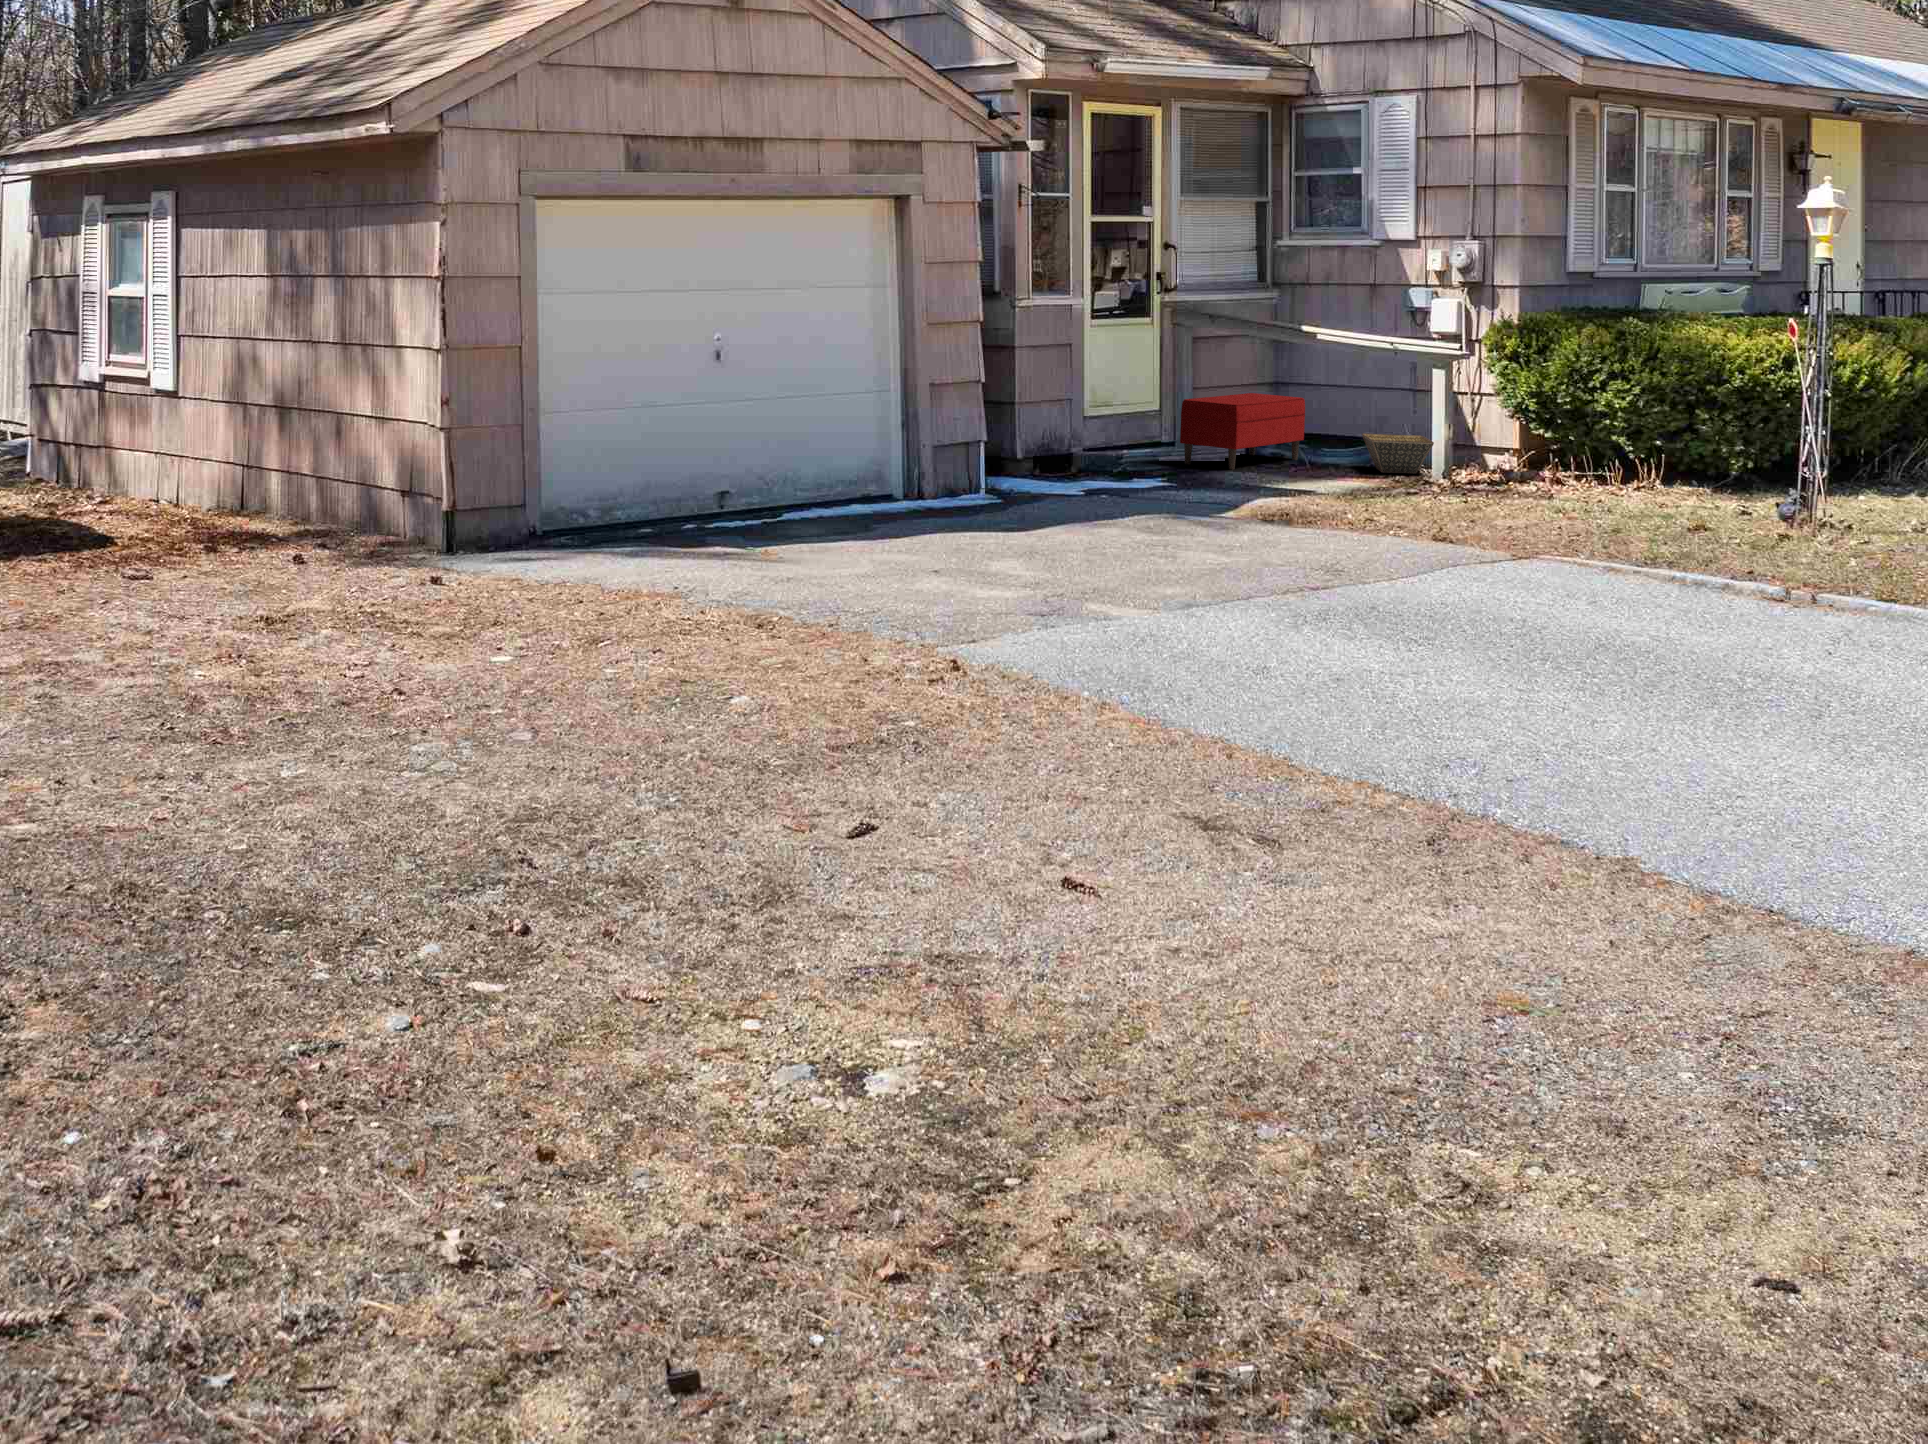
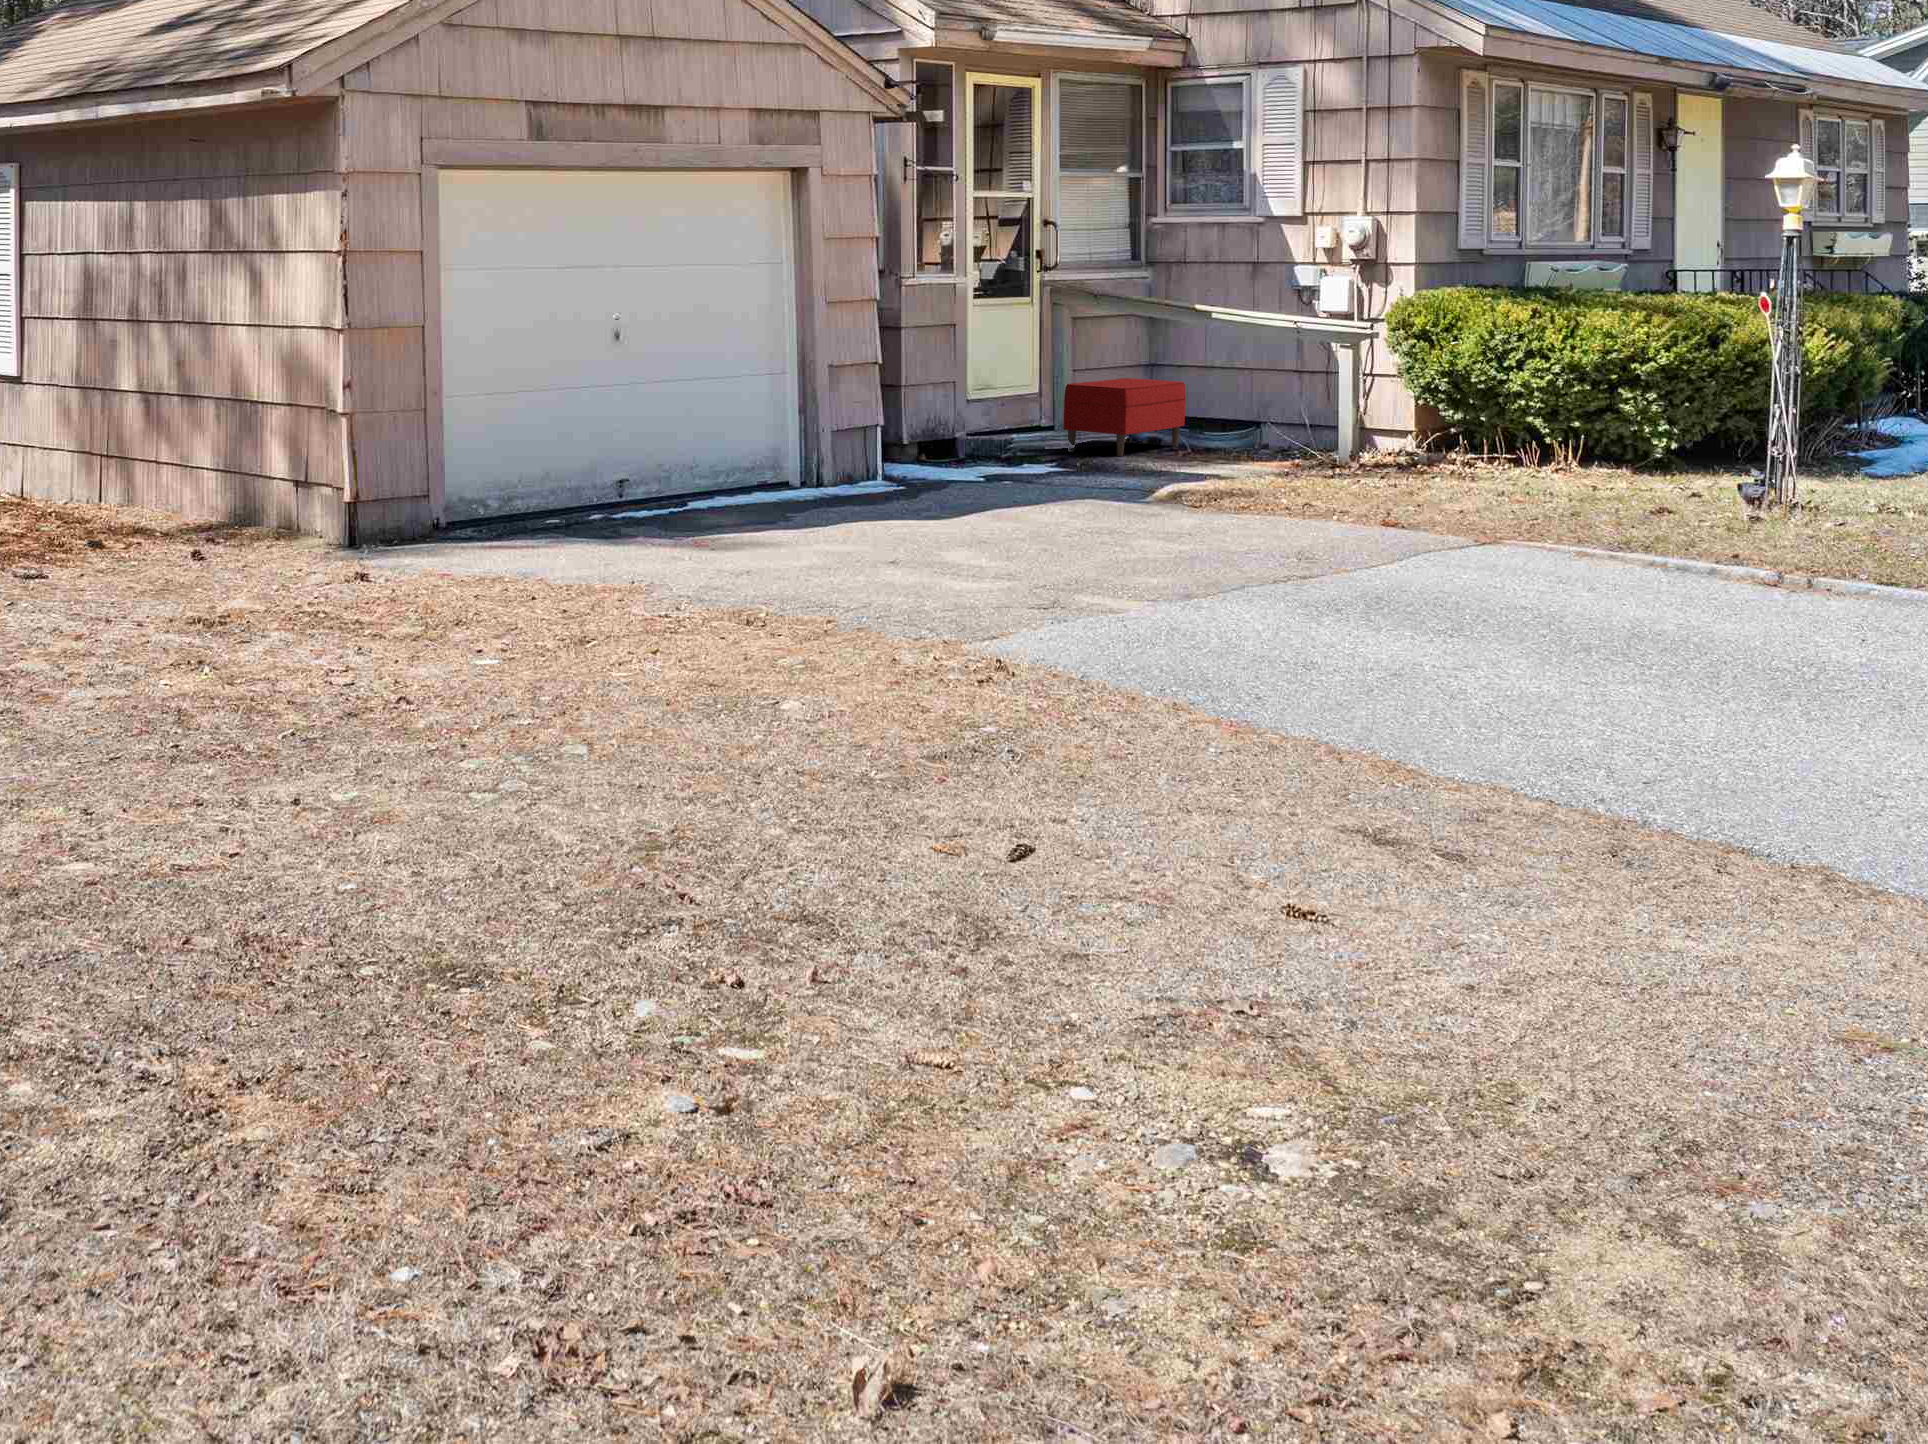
basket: present [1362,433,1434,474] -> none [1248,418,1328,458]

